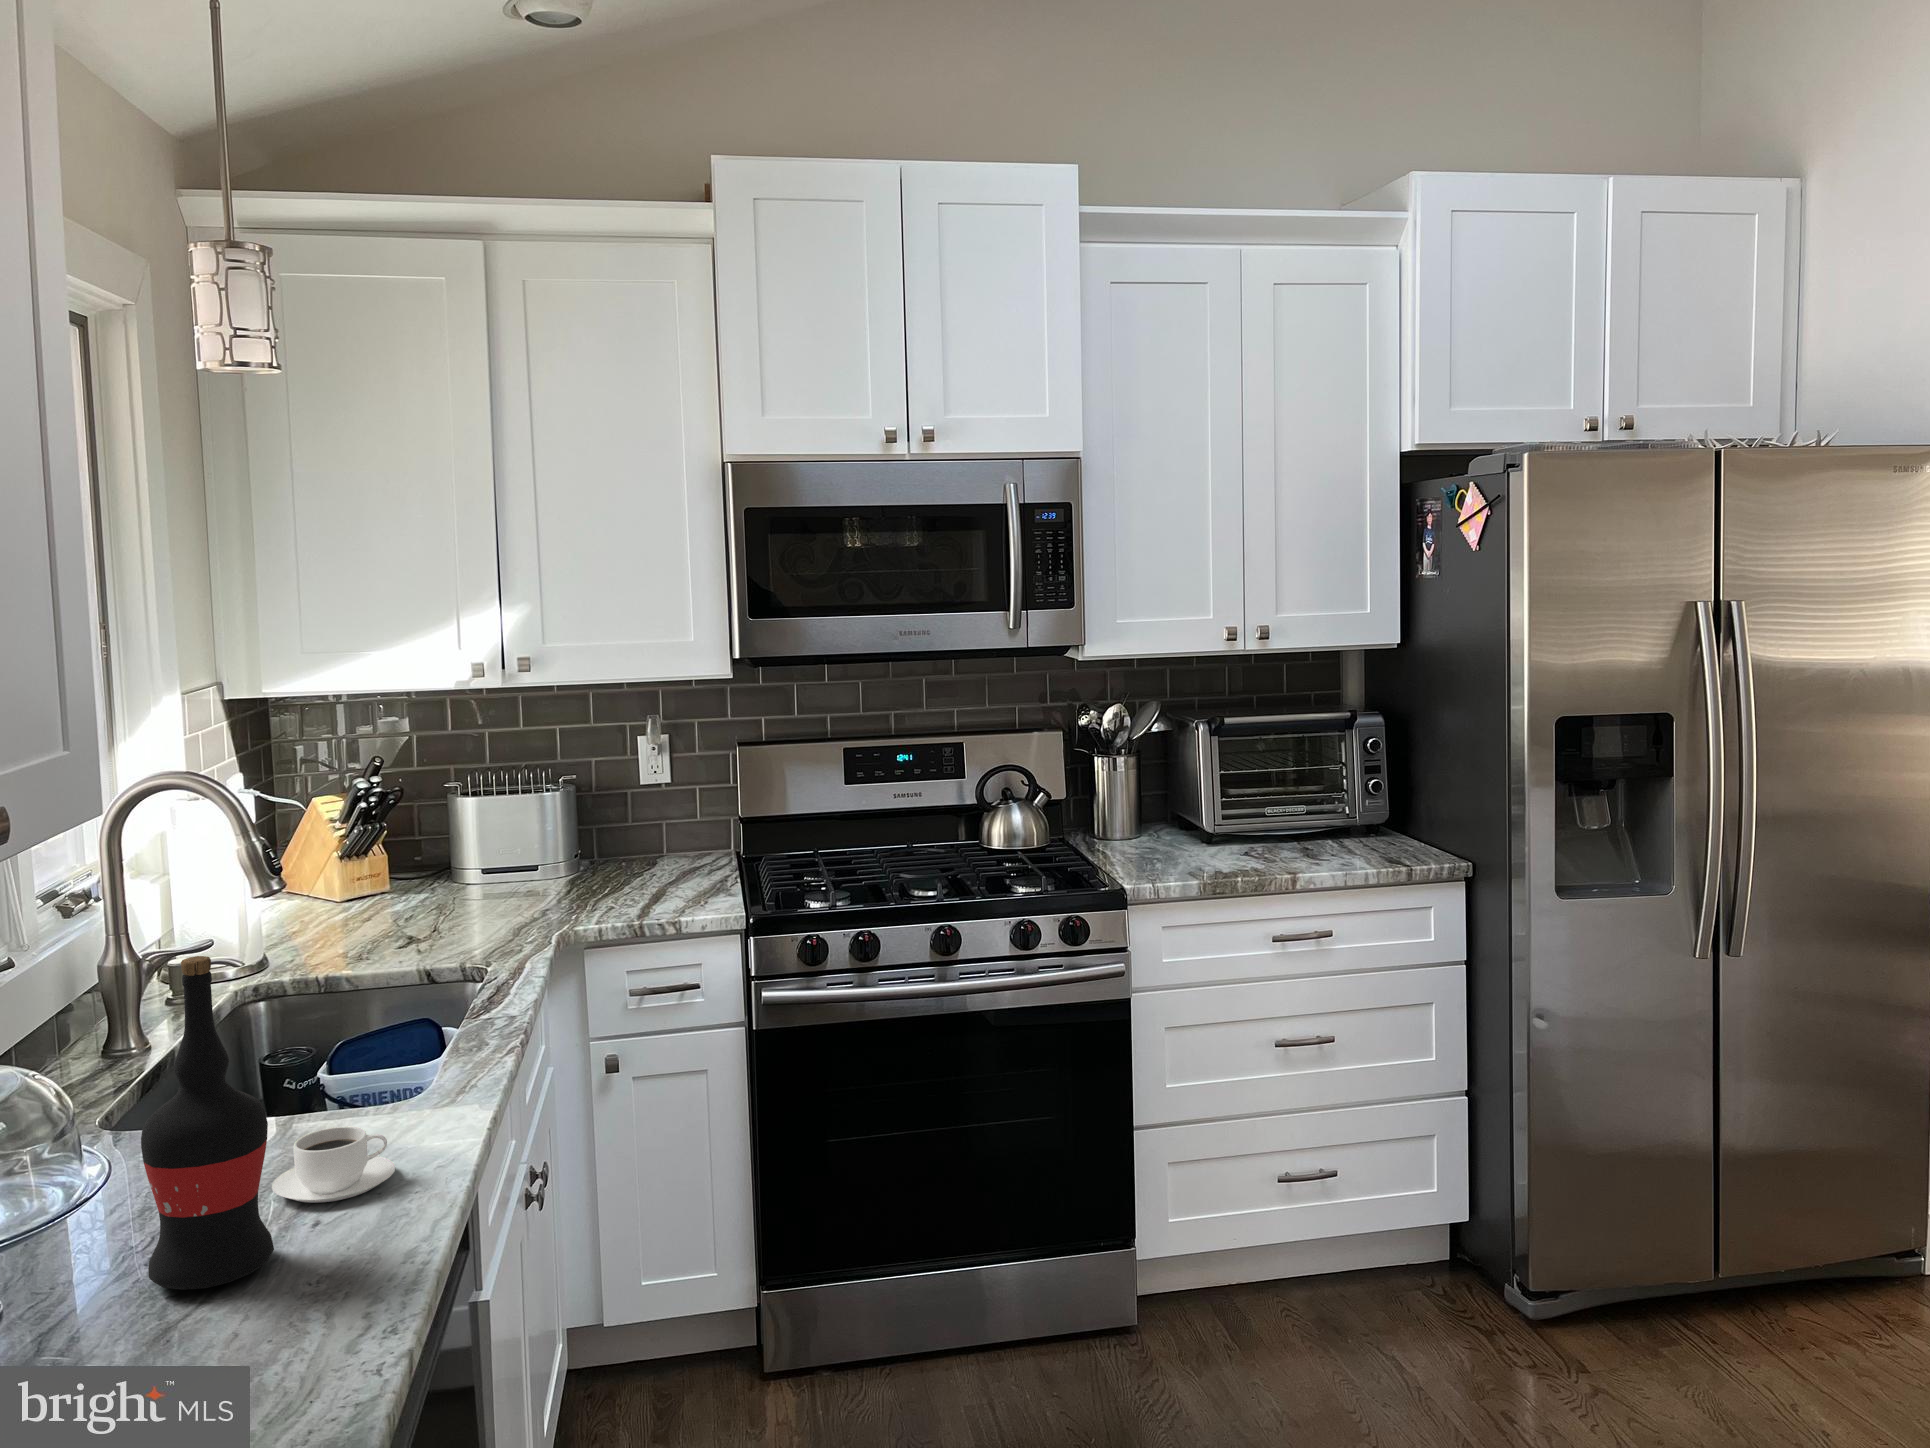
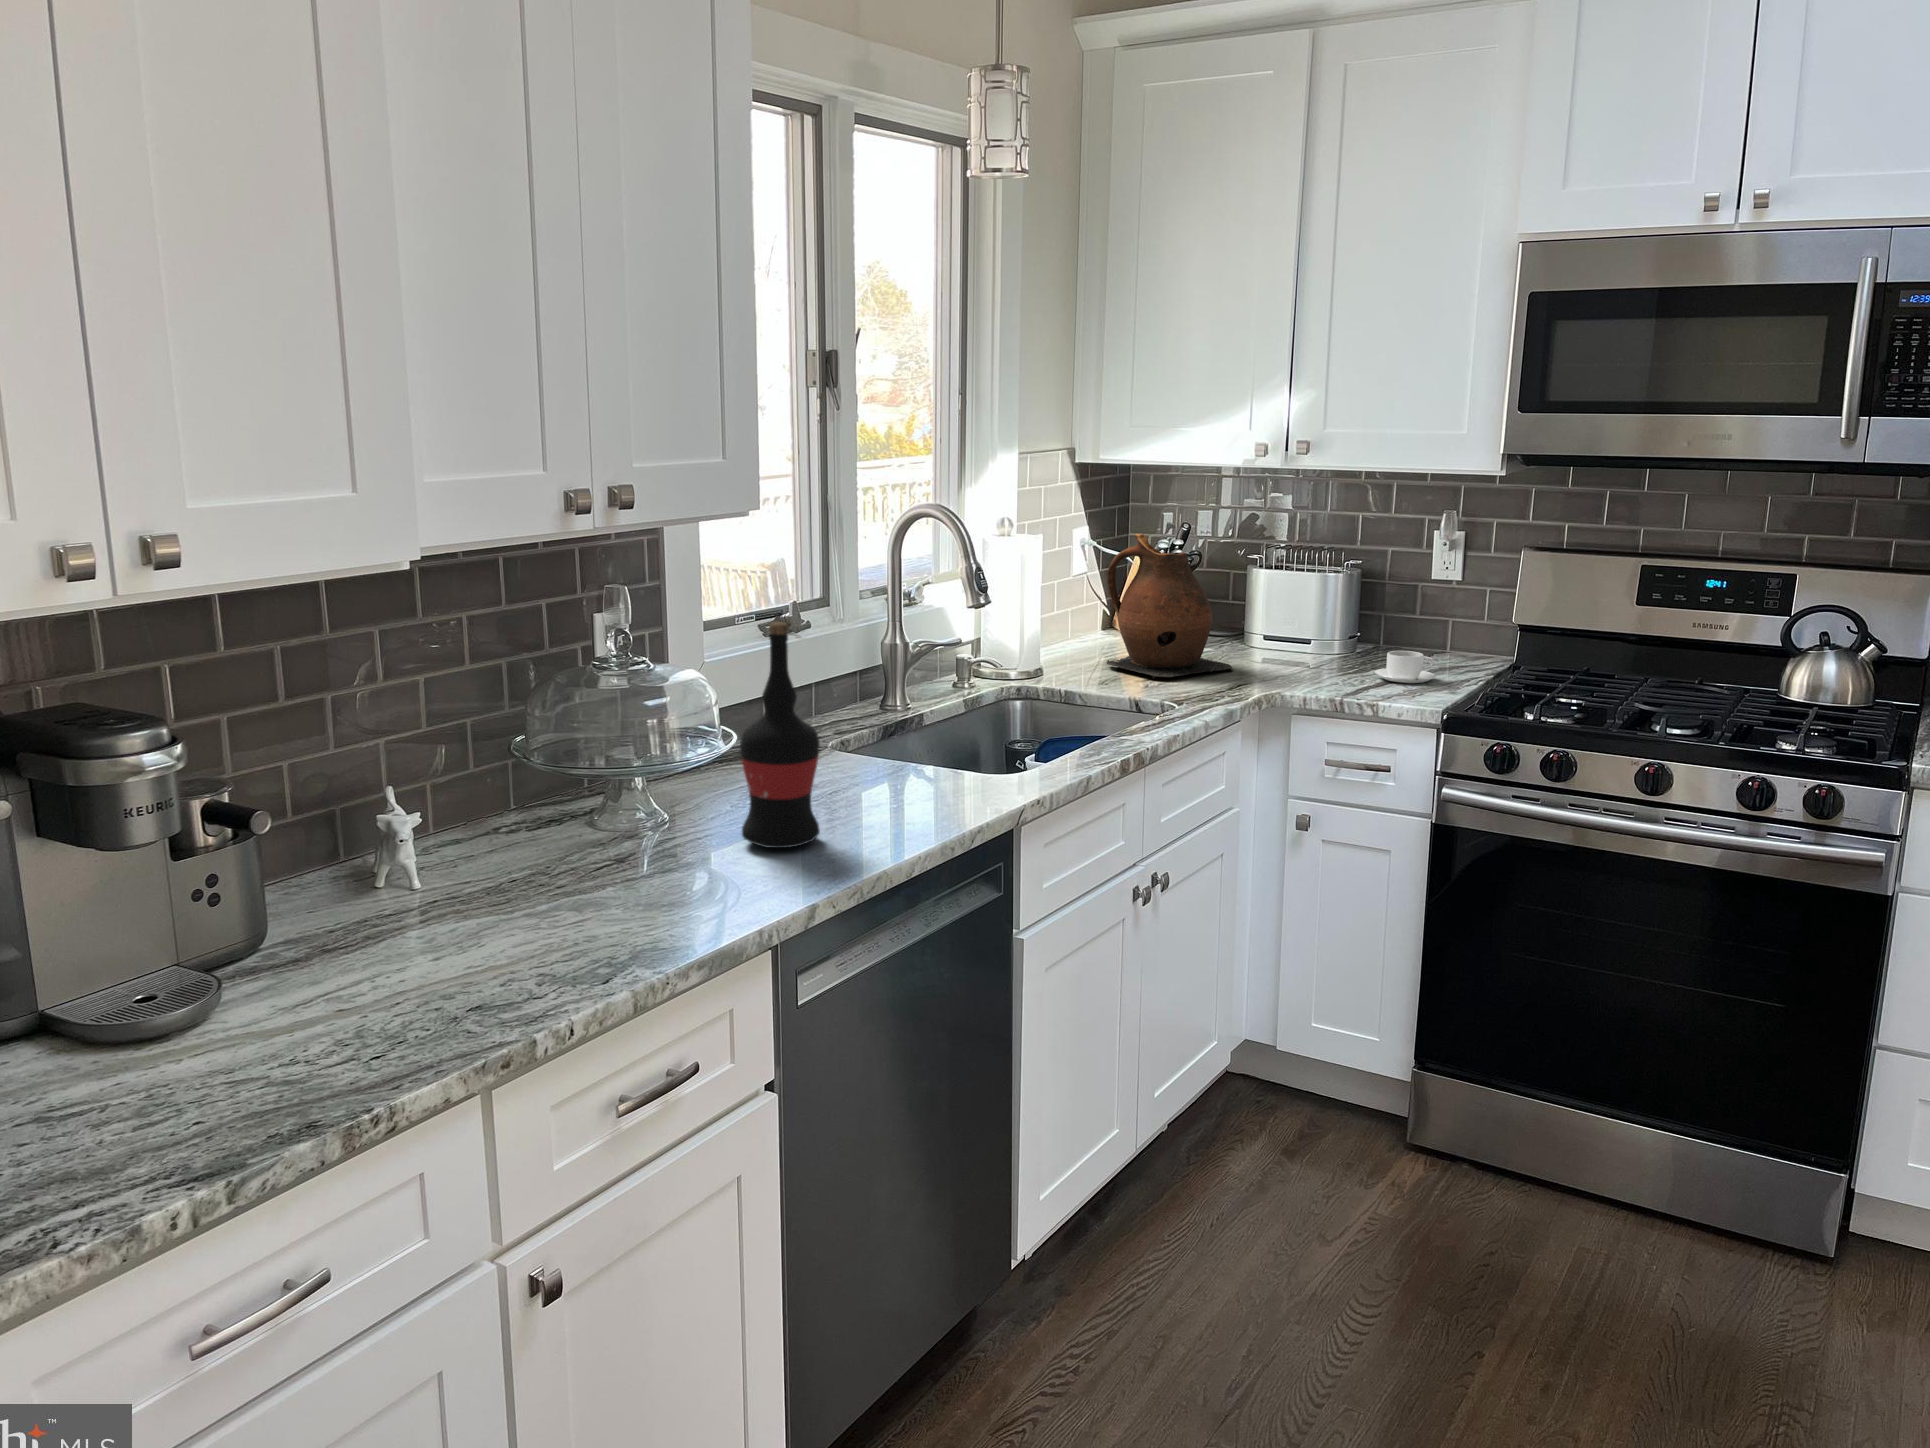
ceramic pitcher: none [328,774,493,942] -> present [1107,534,1232,679]
coffee cup: present [272,1126,395,1203] -> present [1375,651,1436,683]

